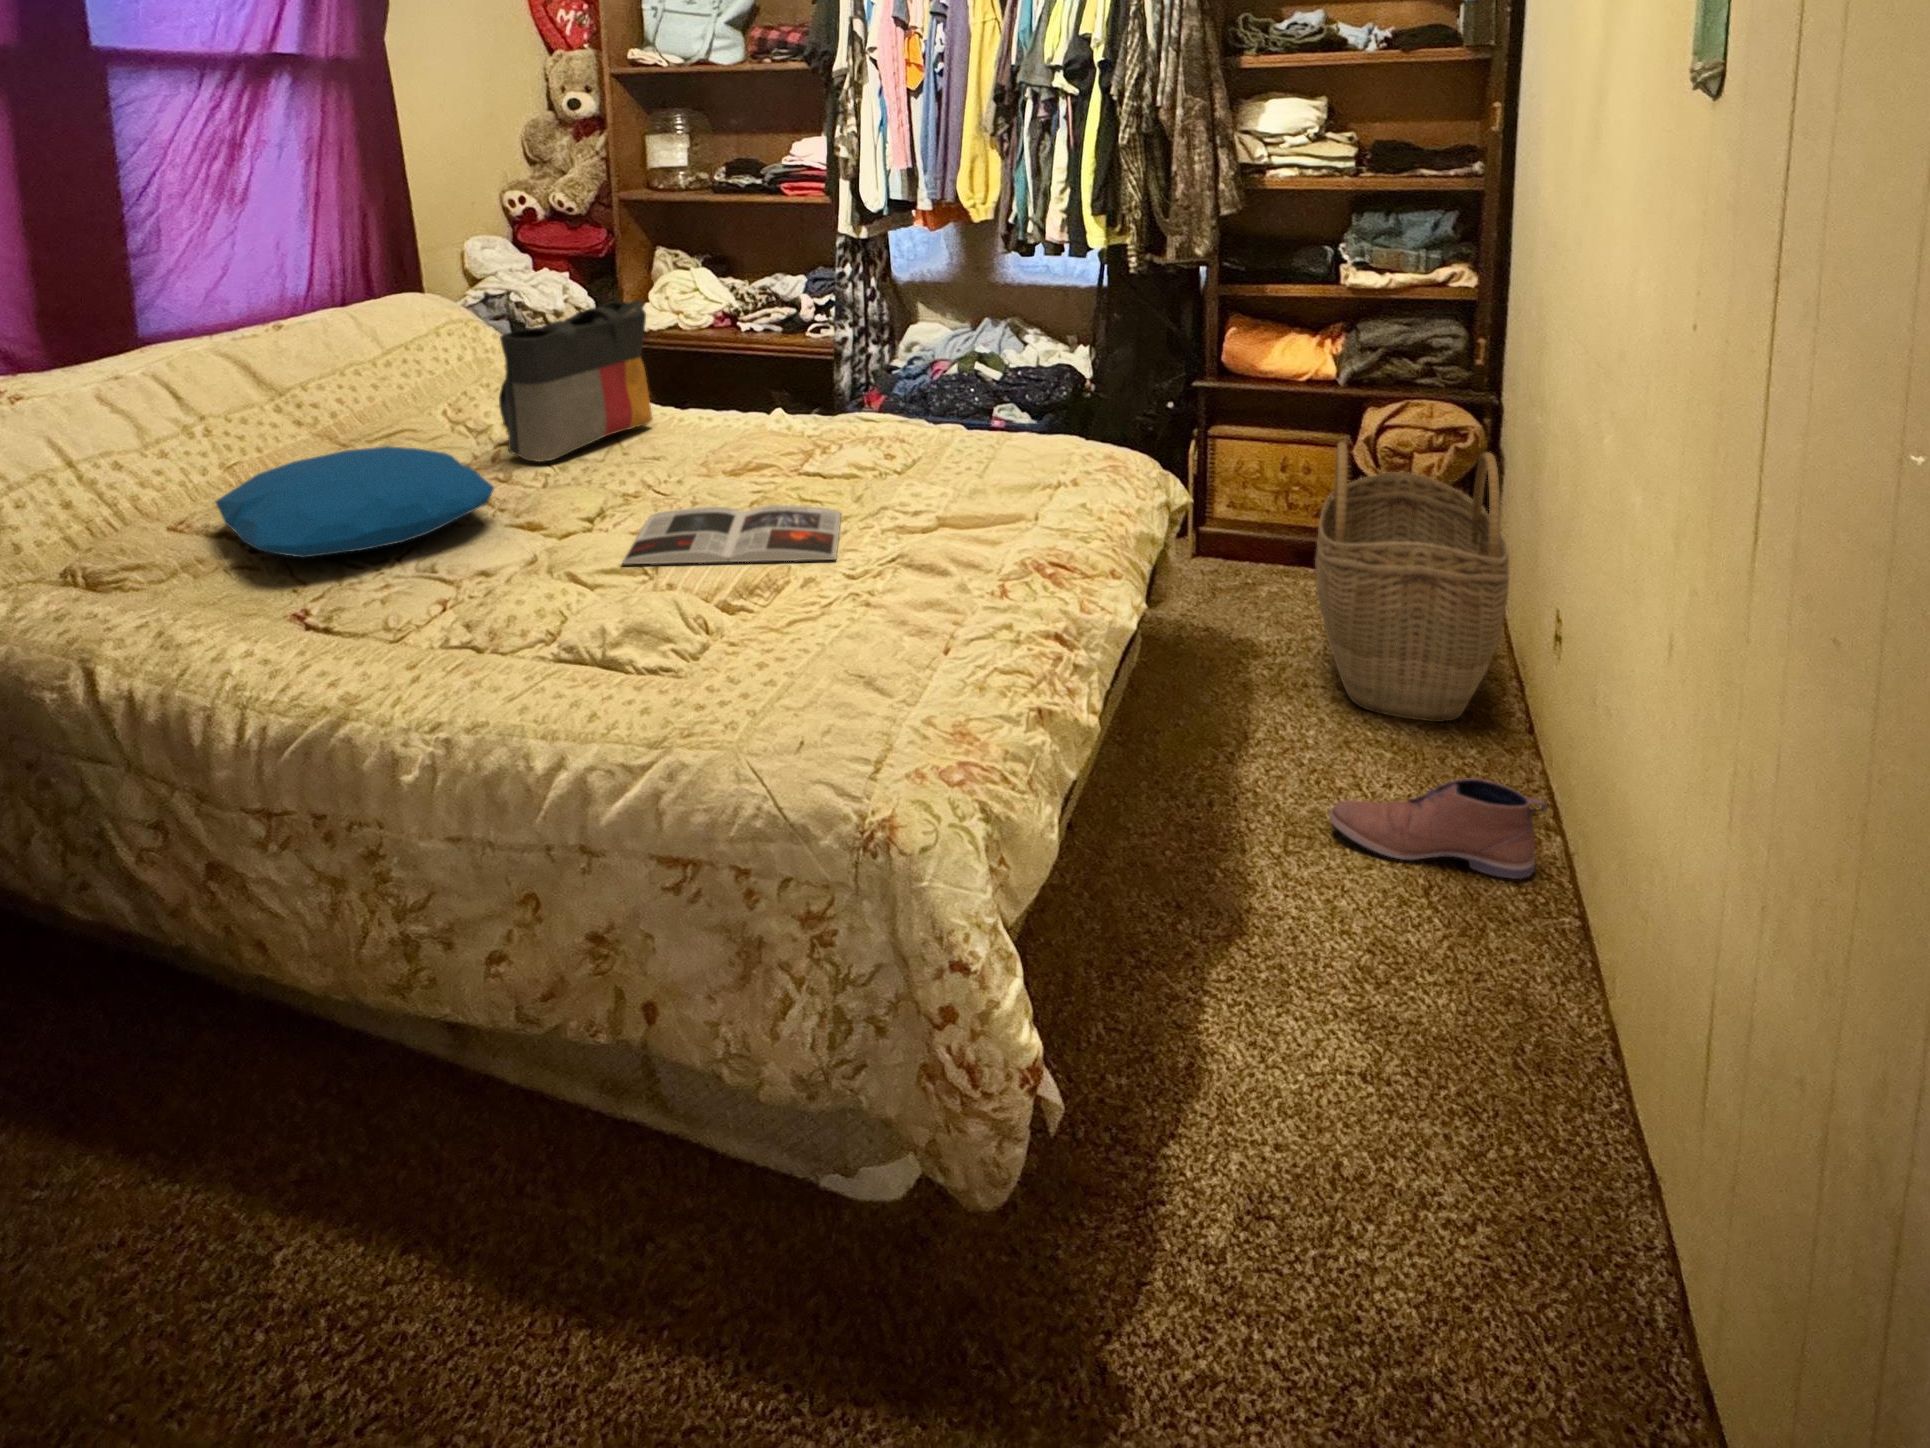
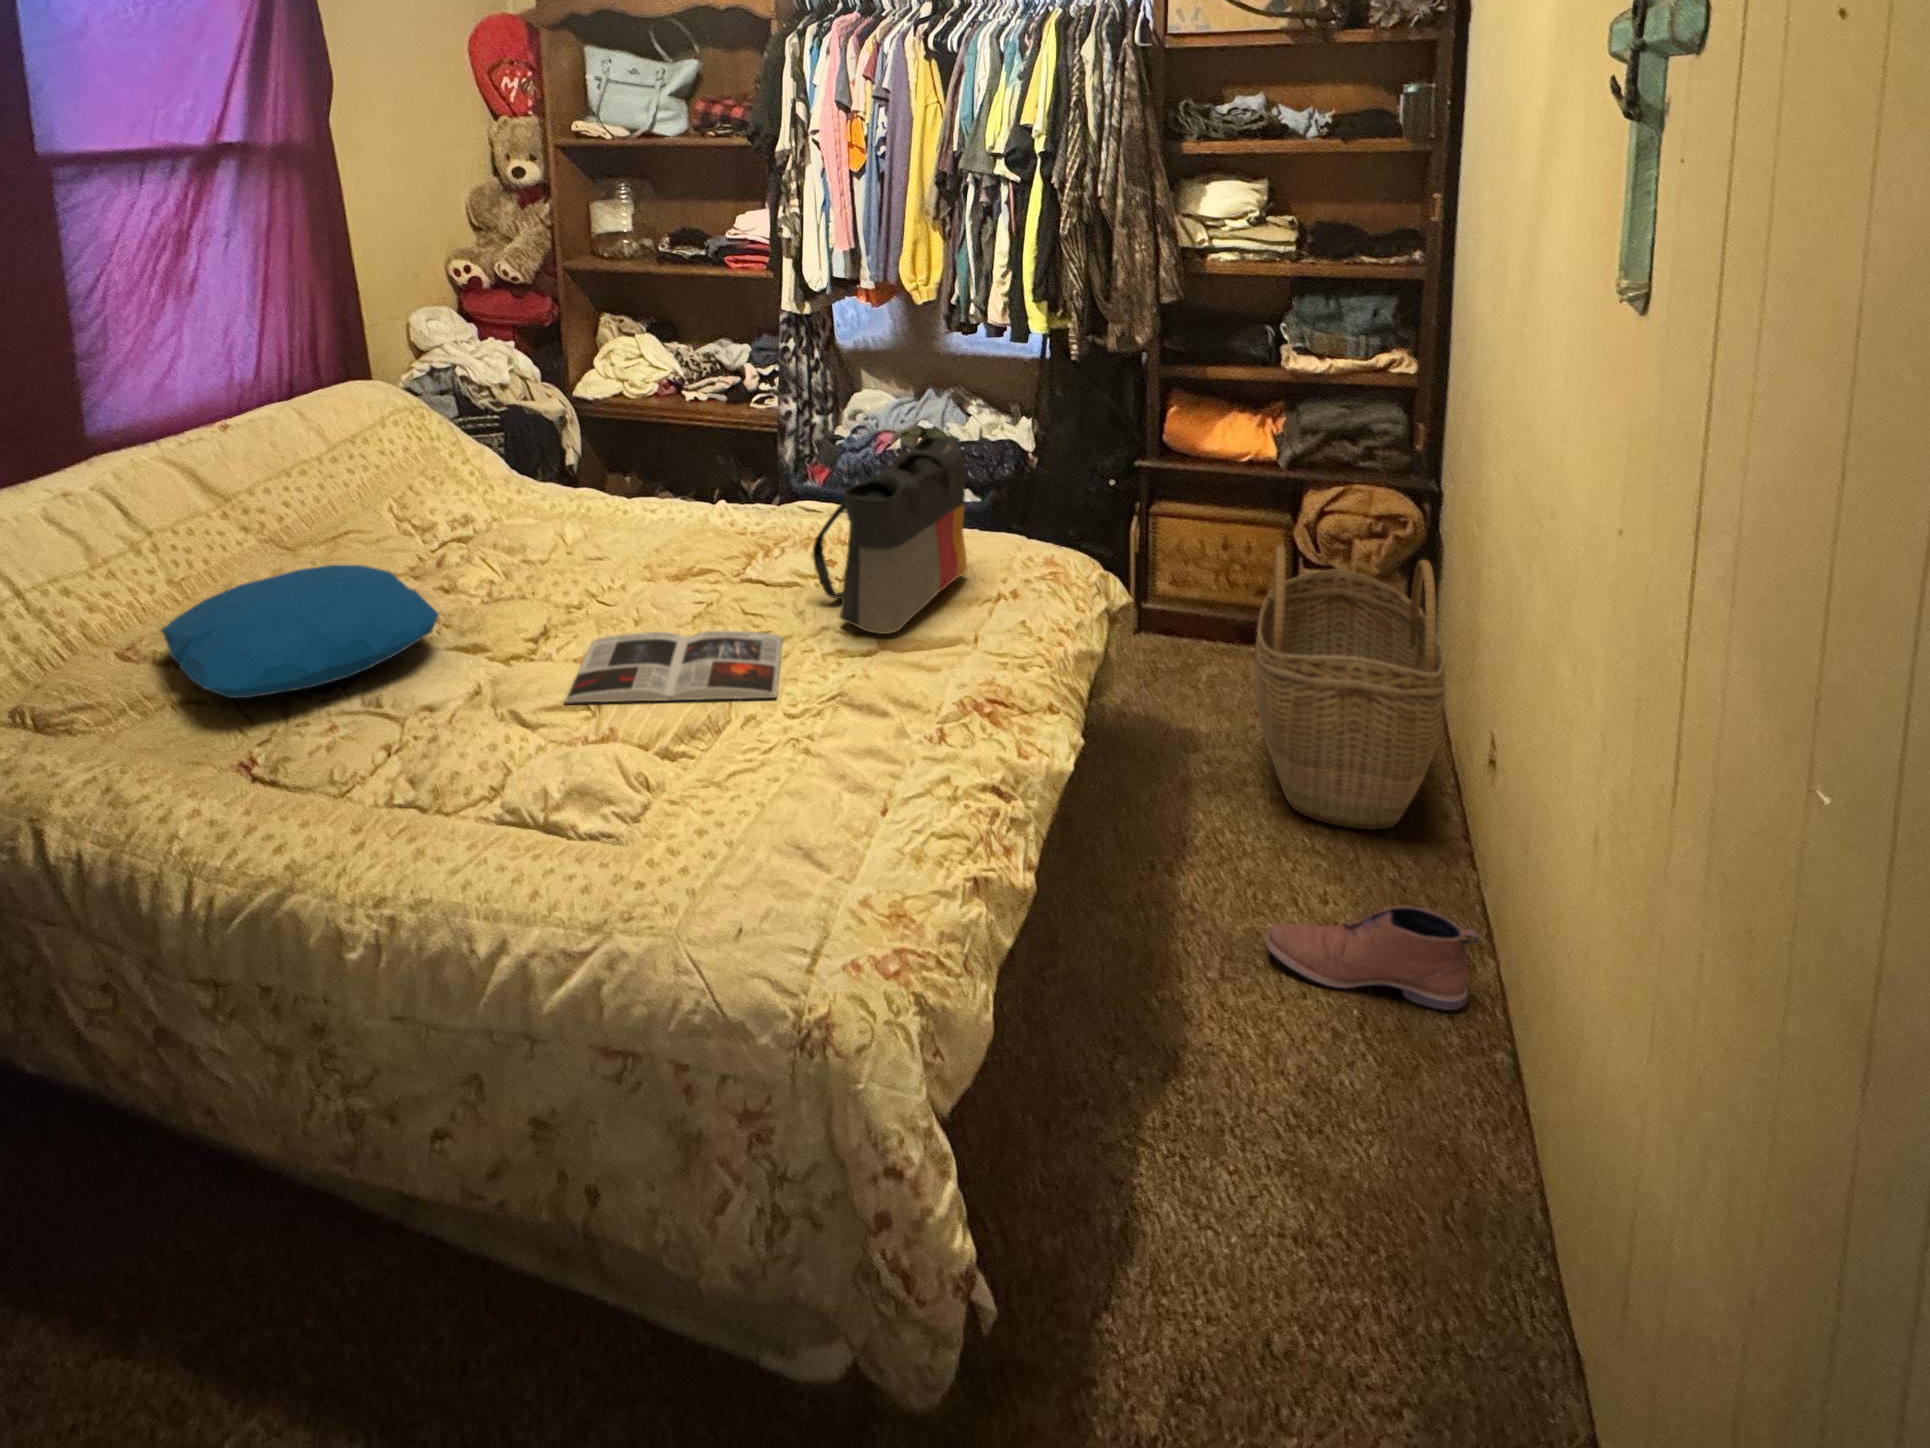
tote bag: present [499,300,652,462] -> present [813,435,968,634]

